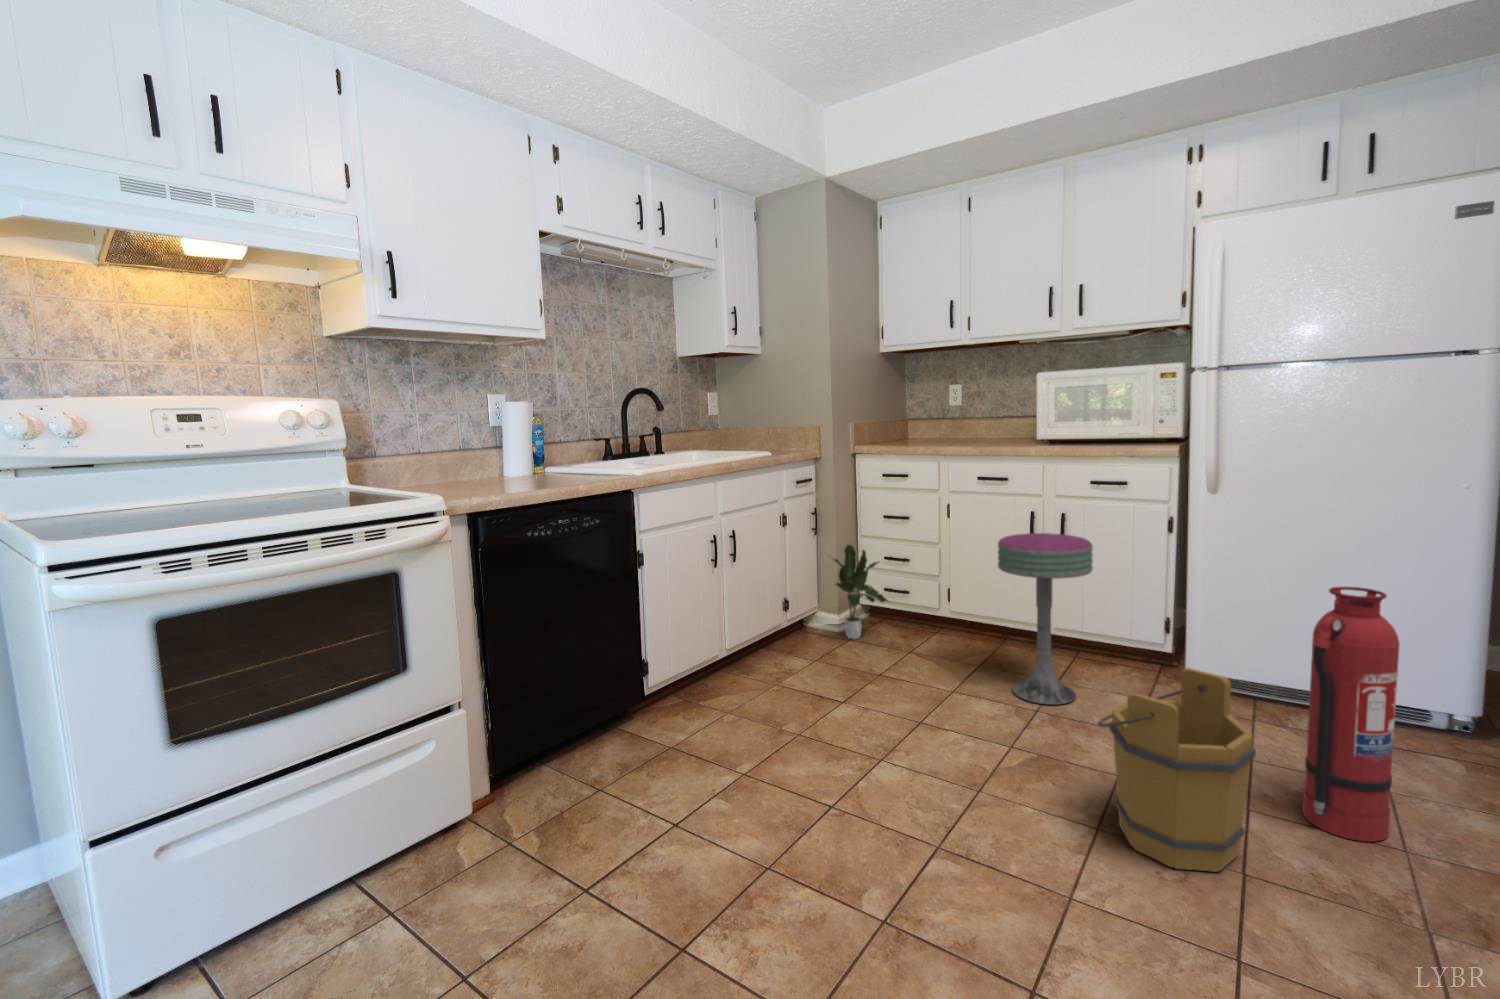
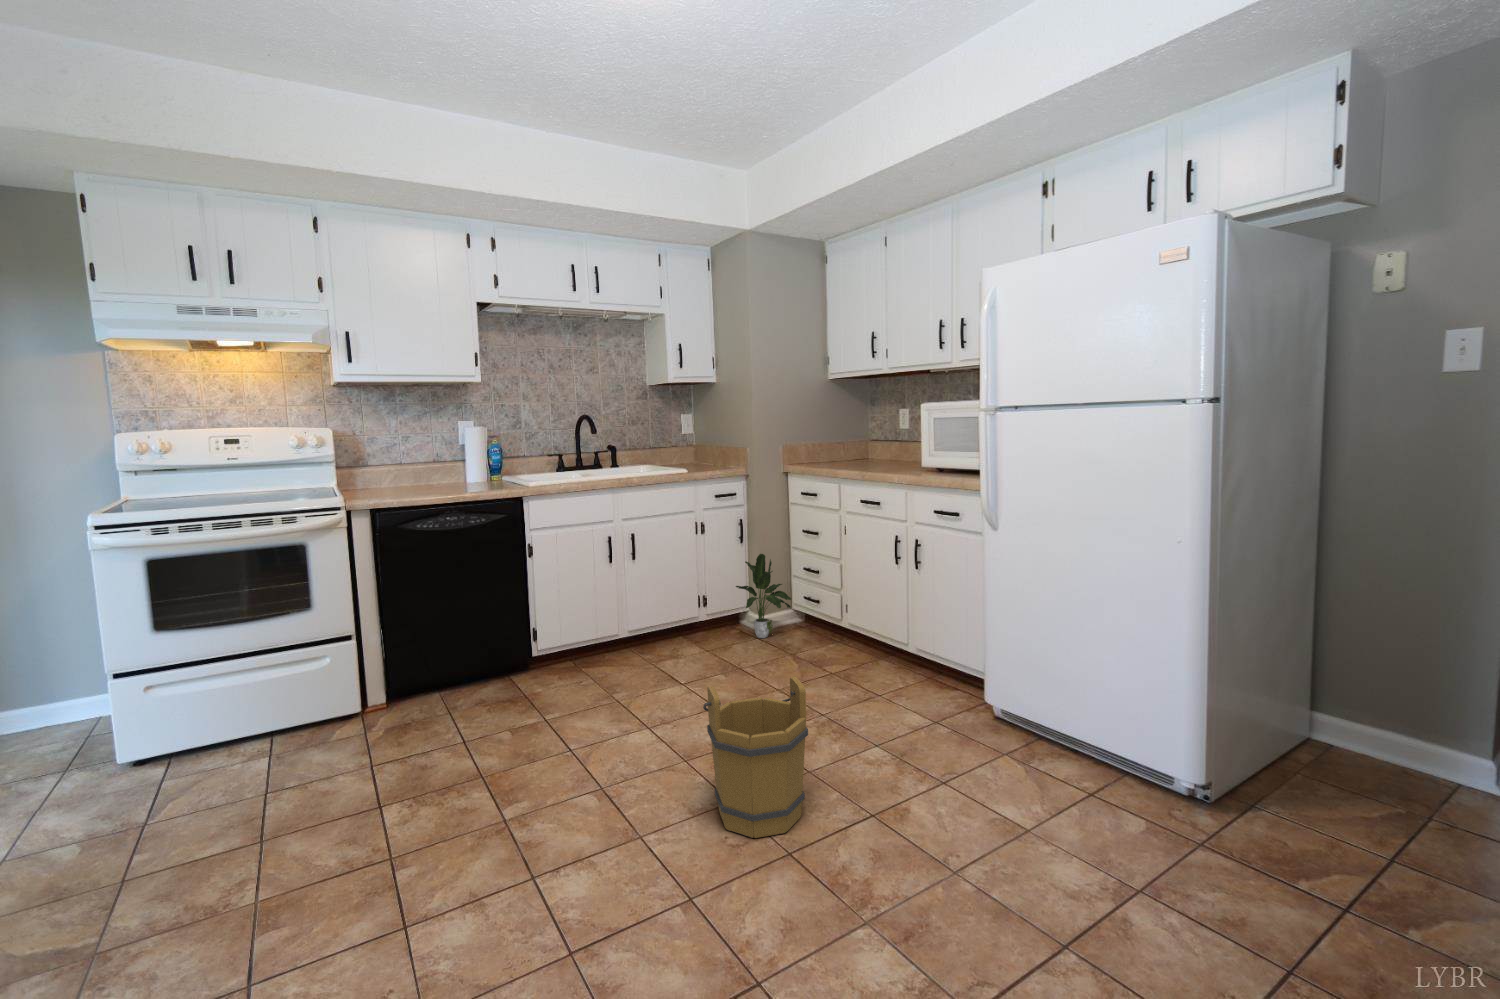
bar stool: present [998,533,1093,705] -> none [801,556,881,711]
fire extinguisher: present [1302,586,1400,842] -> none [867,622,946,849]

